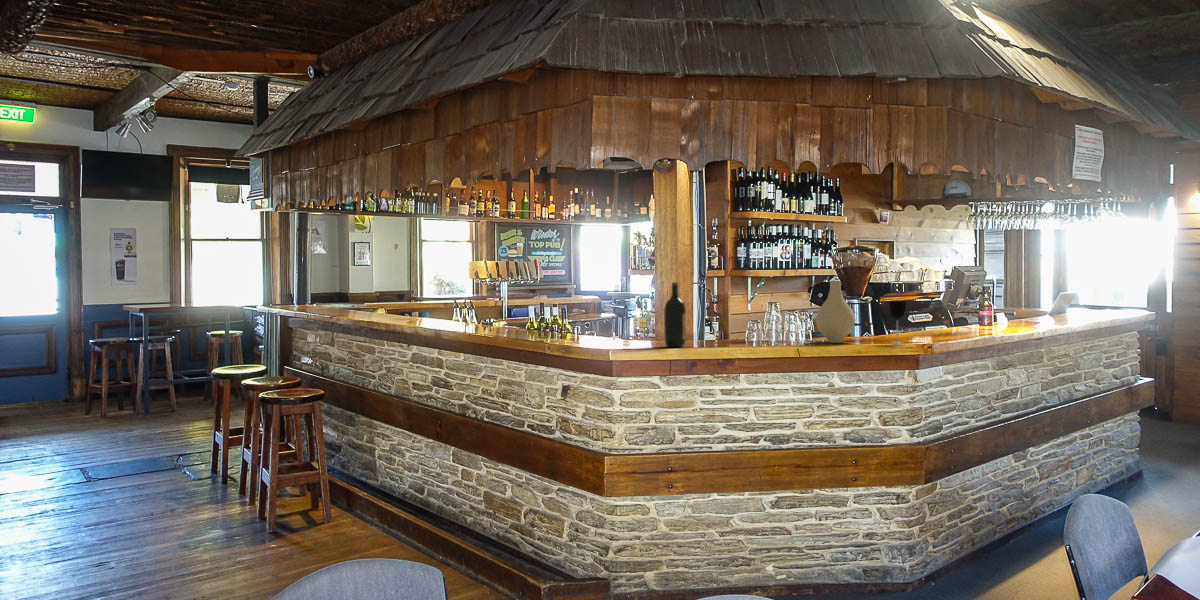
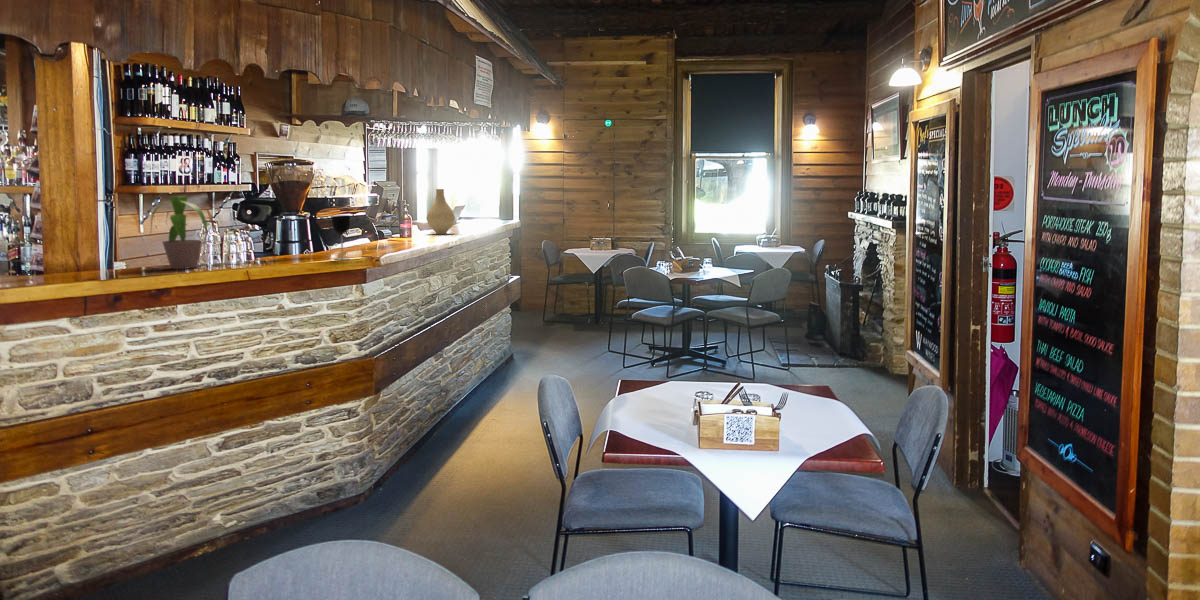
potted plant: none [727,280,782,344] -> present [151,196,208,269]
vase: present [815,281,856,343] -> present [427,189,455,234]
wine bottle: present [664,282,686,347] -> none [64,199,98,279]

